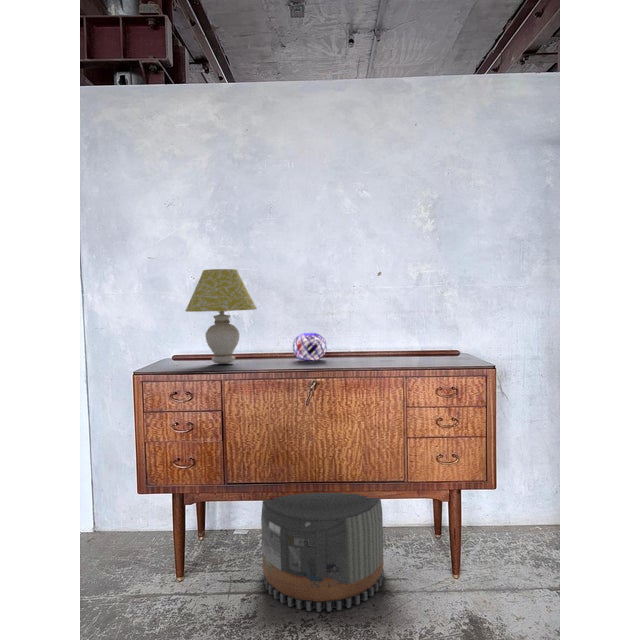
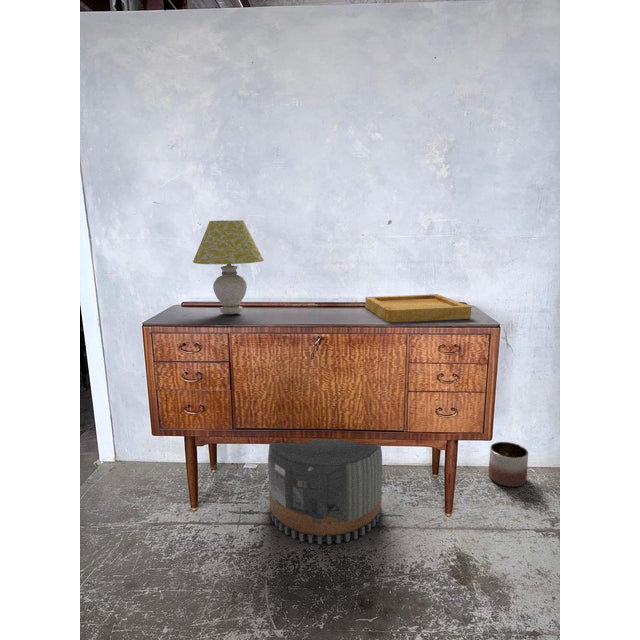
decorative orb: present [293,333,326,360] -> none [300,284,333,312]
tray: none [359,343,466,367] -> present [366,294,471,322]
planter: none [495,498,535,545] -> present [489,442,528,487]

